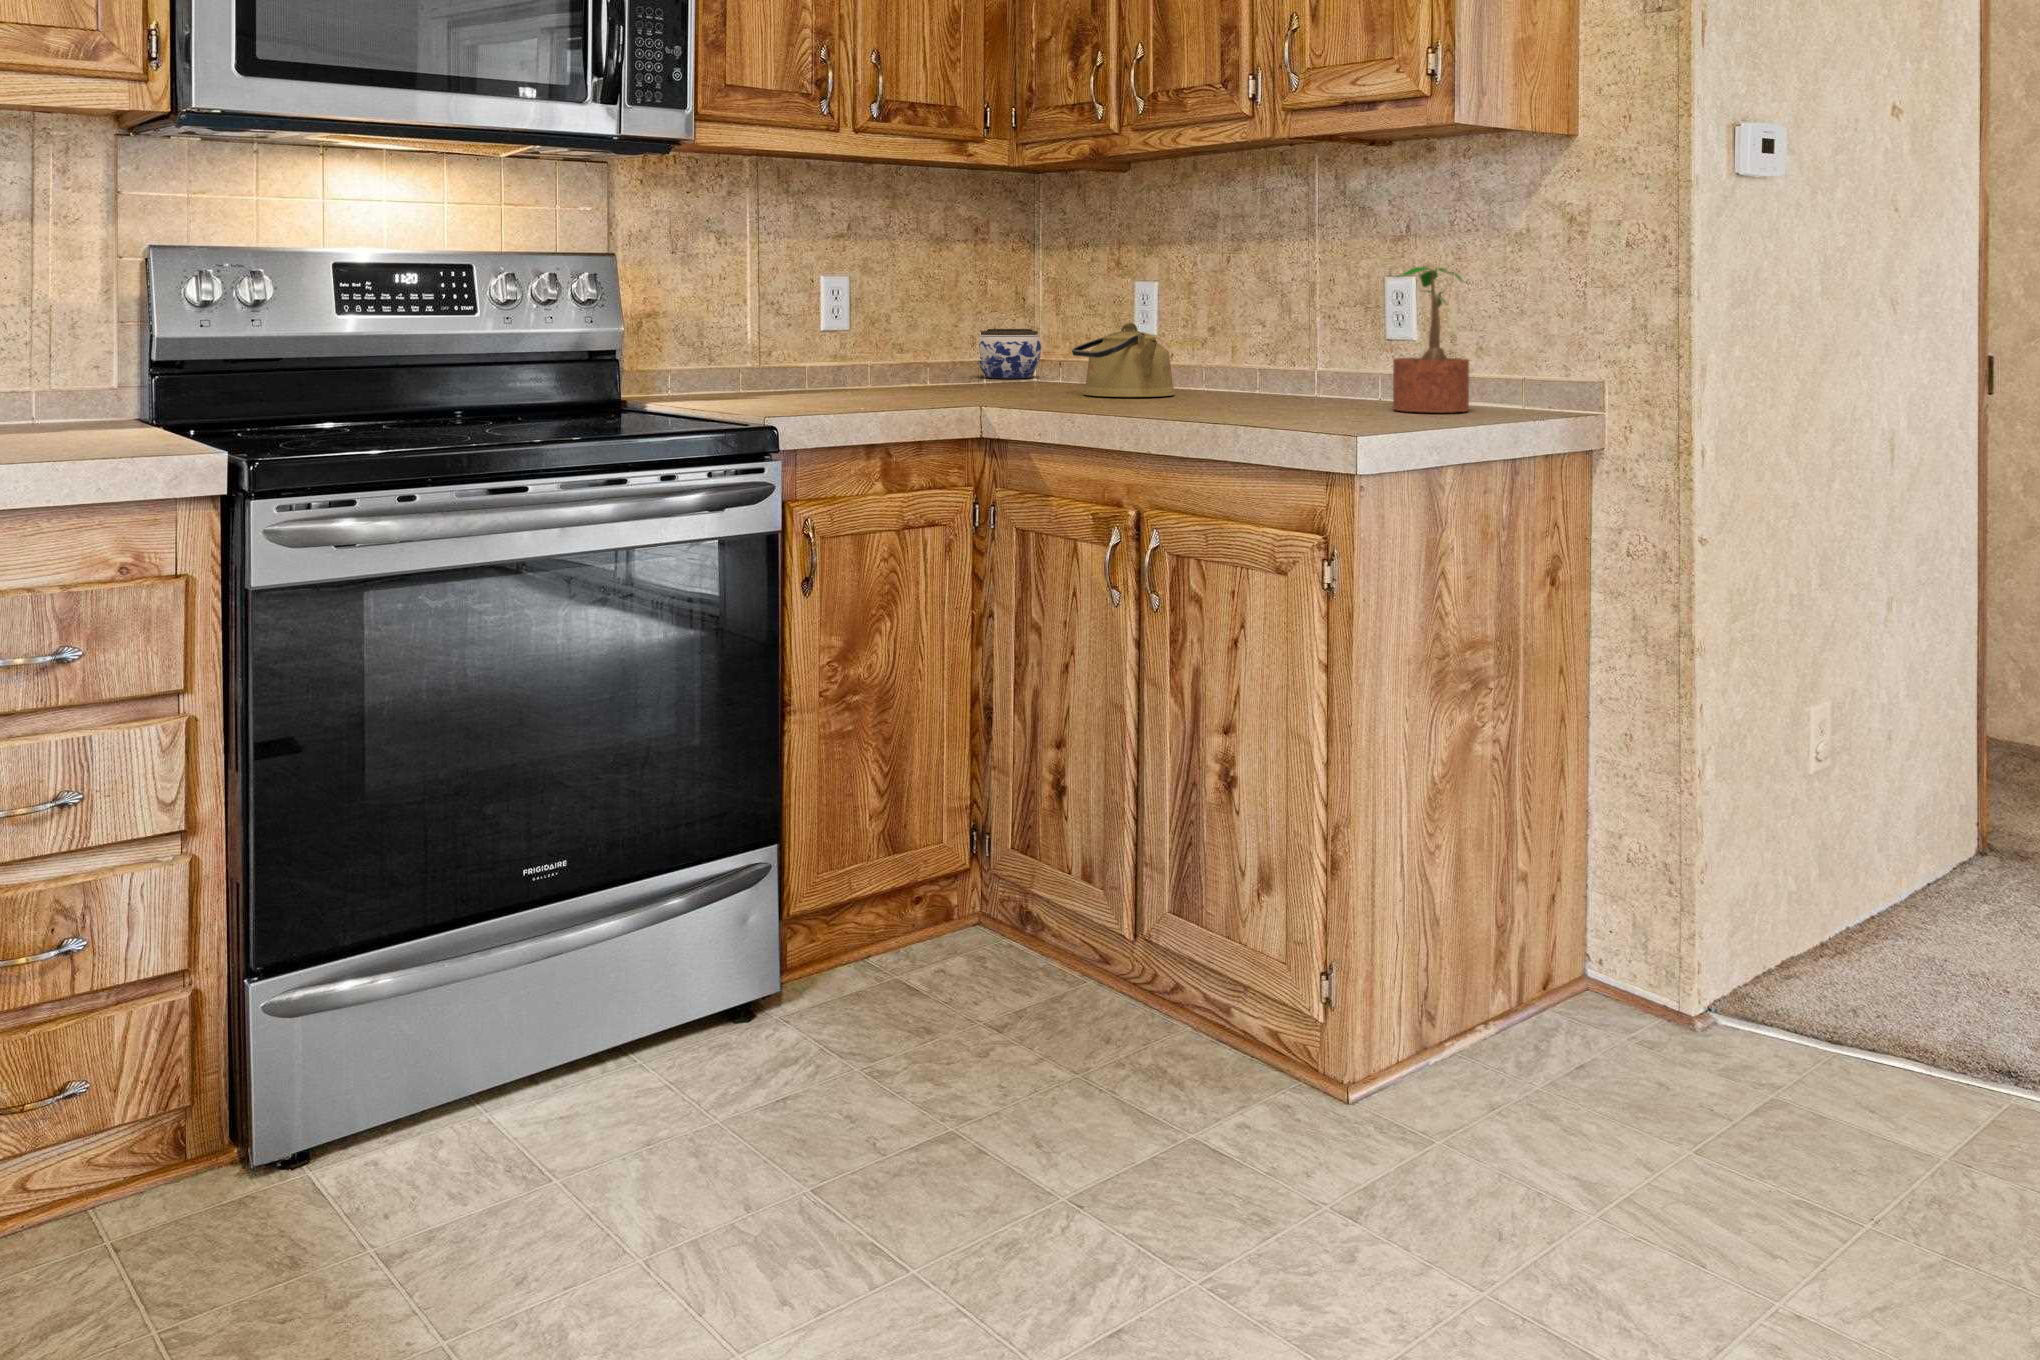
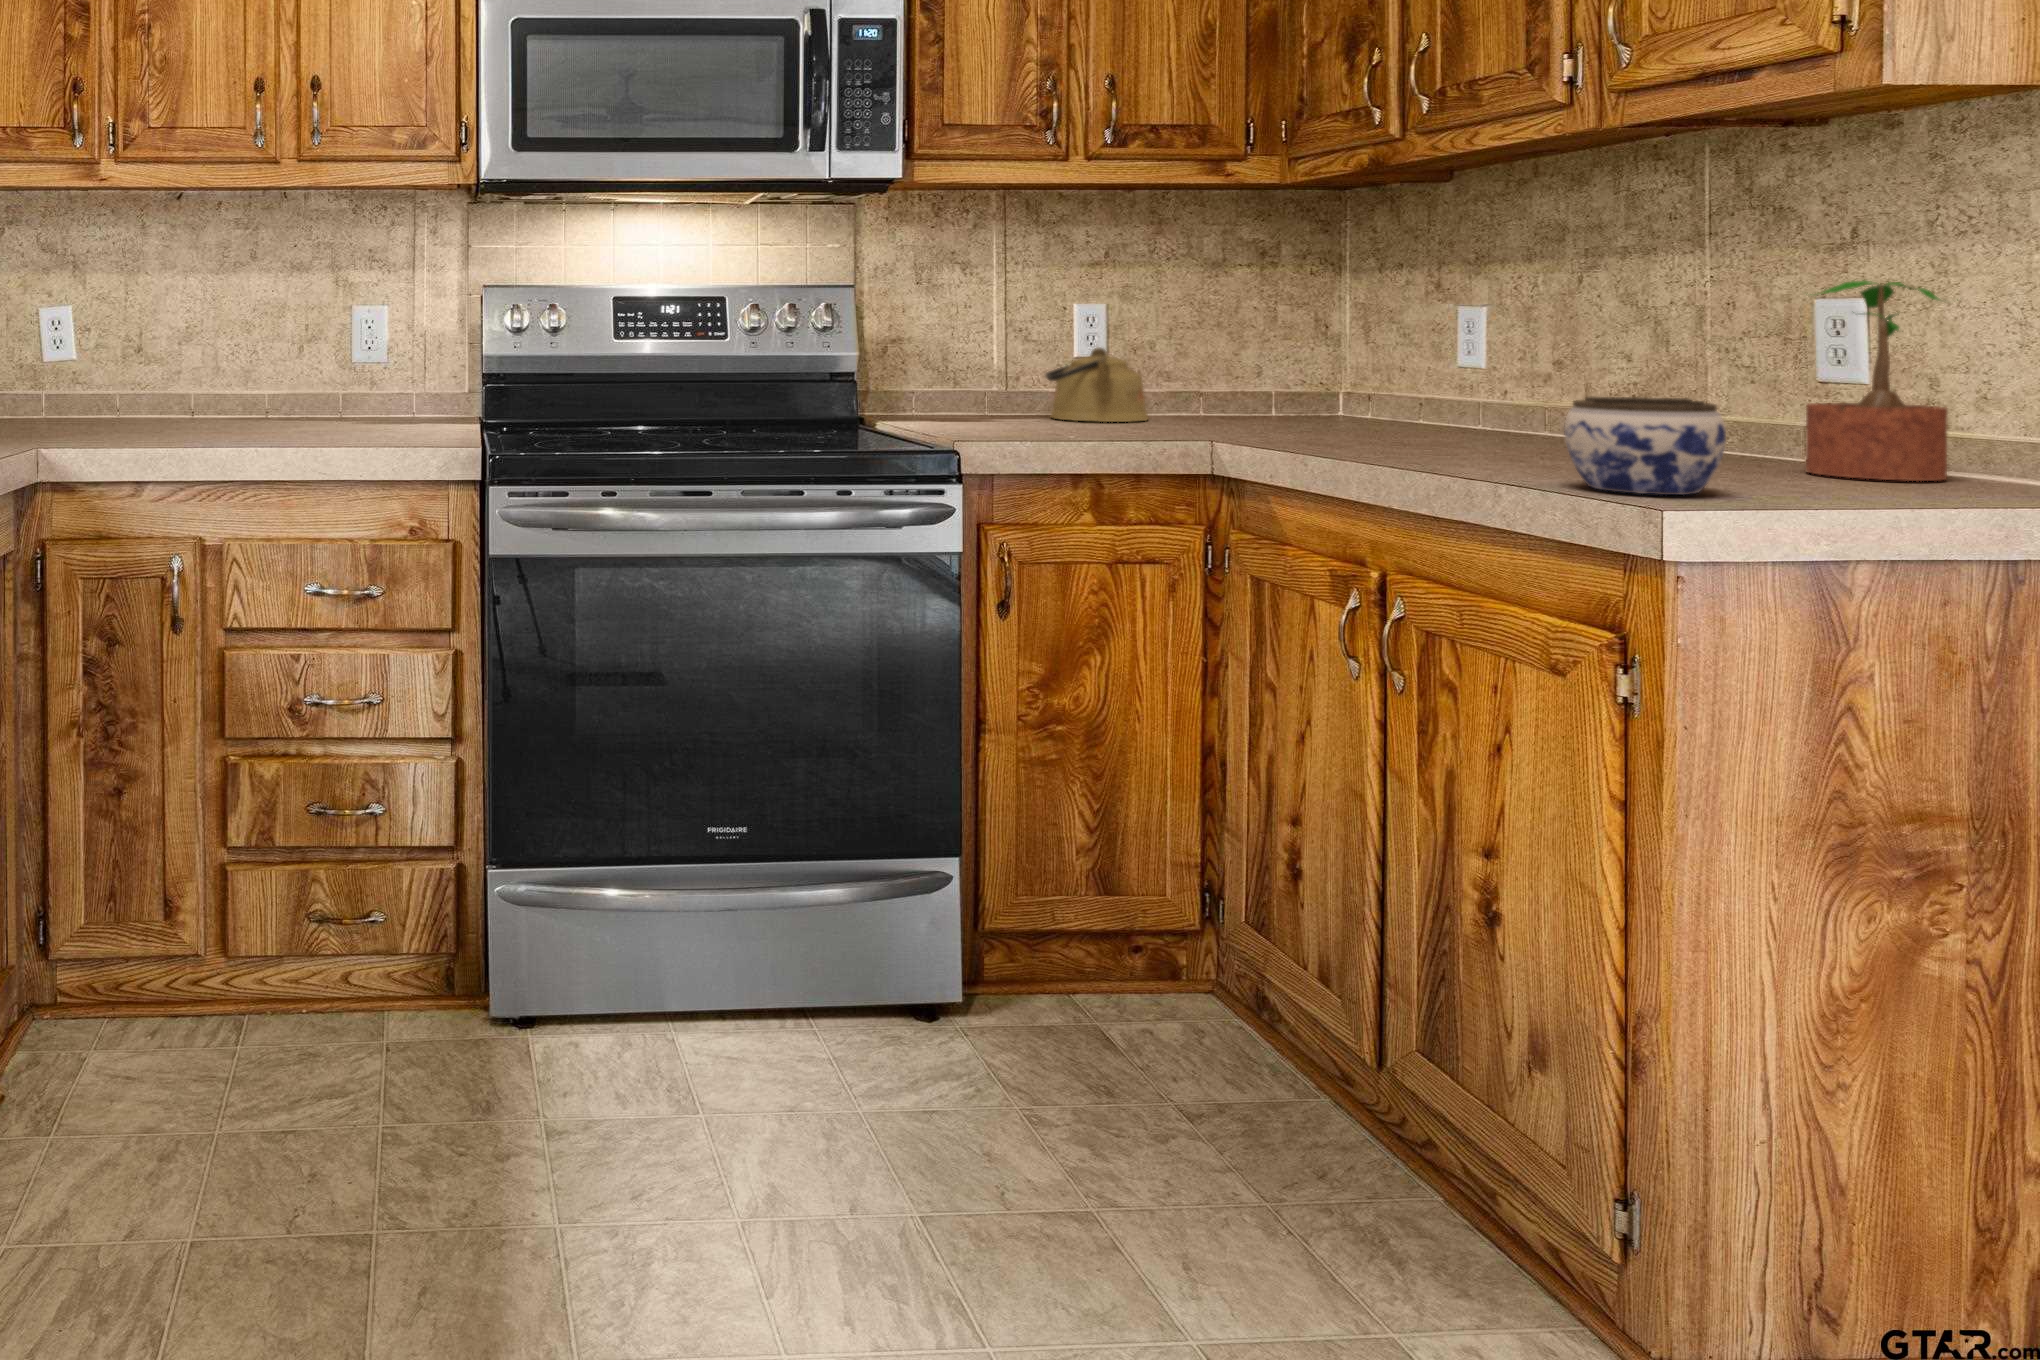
kettle: present [1072,322,1175,397] -> present [1045,347,1149,422]
jar: present [978,329,1041,378] -> present [1565,396,1726,495]

